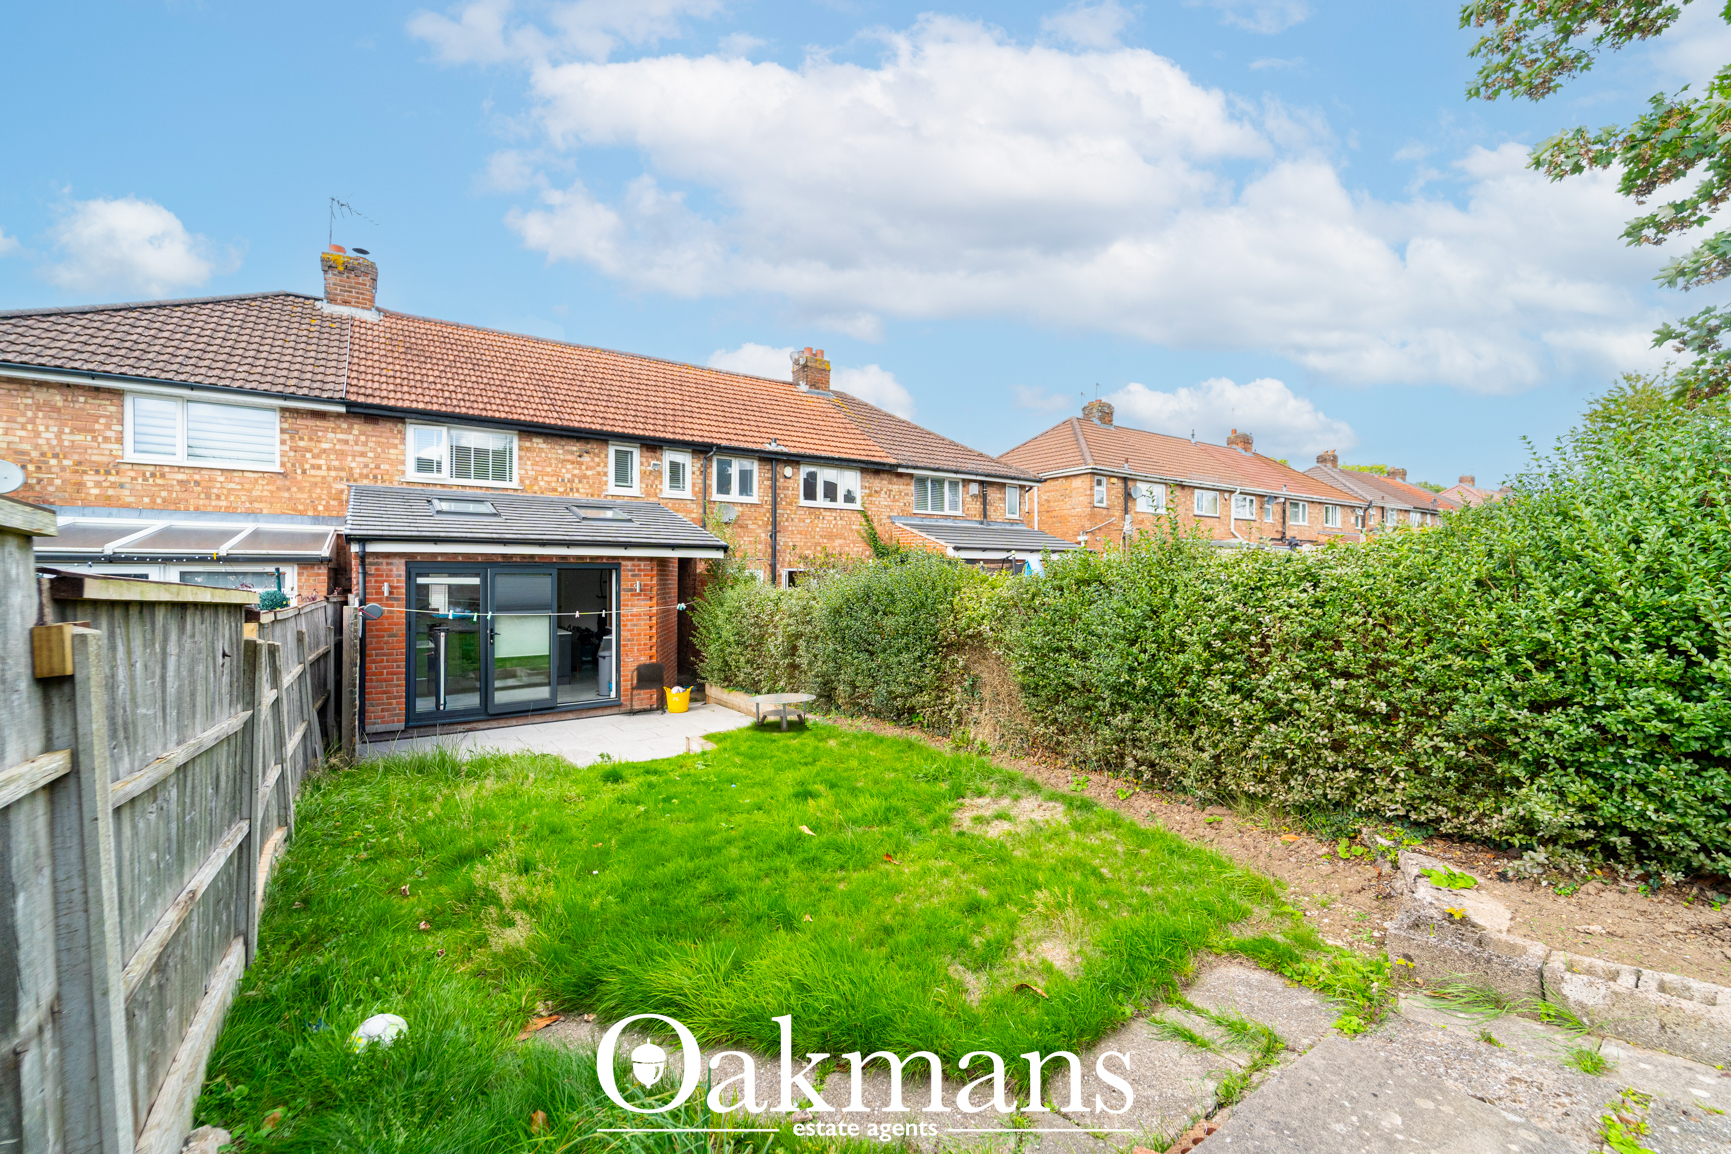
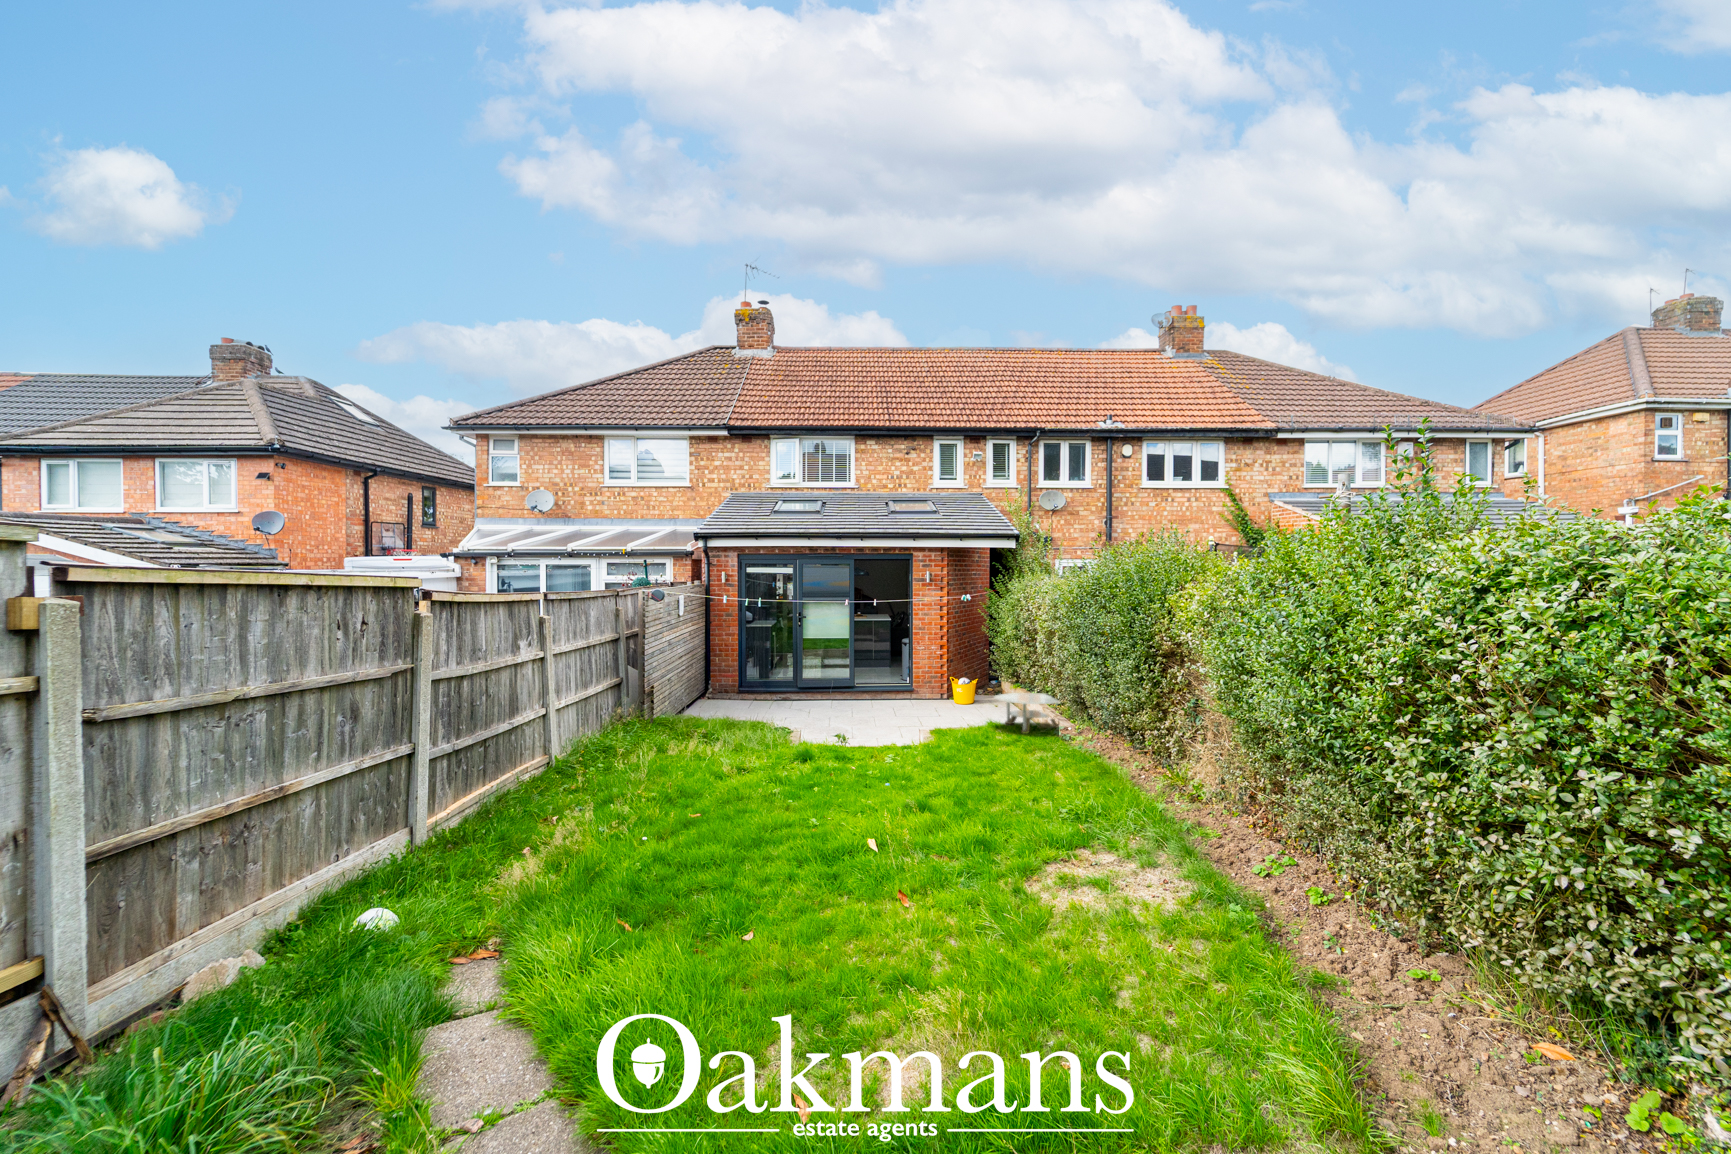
chair: present [630,662,666,715] -> none [912,651,949,703]

